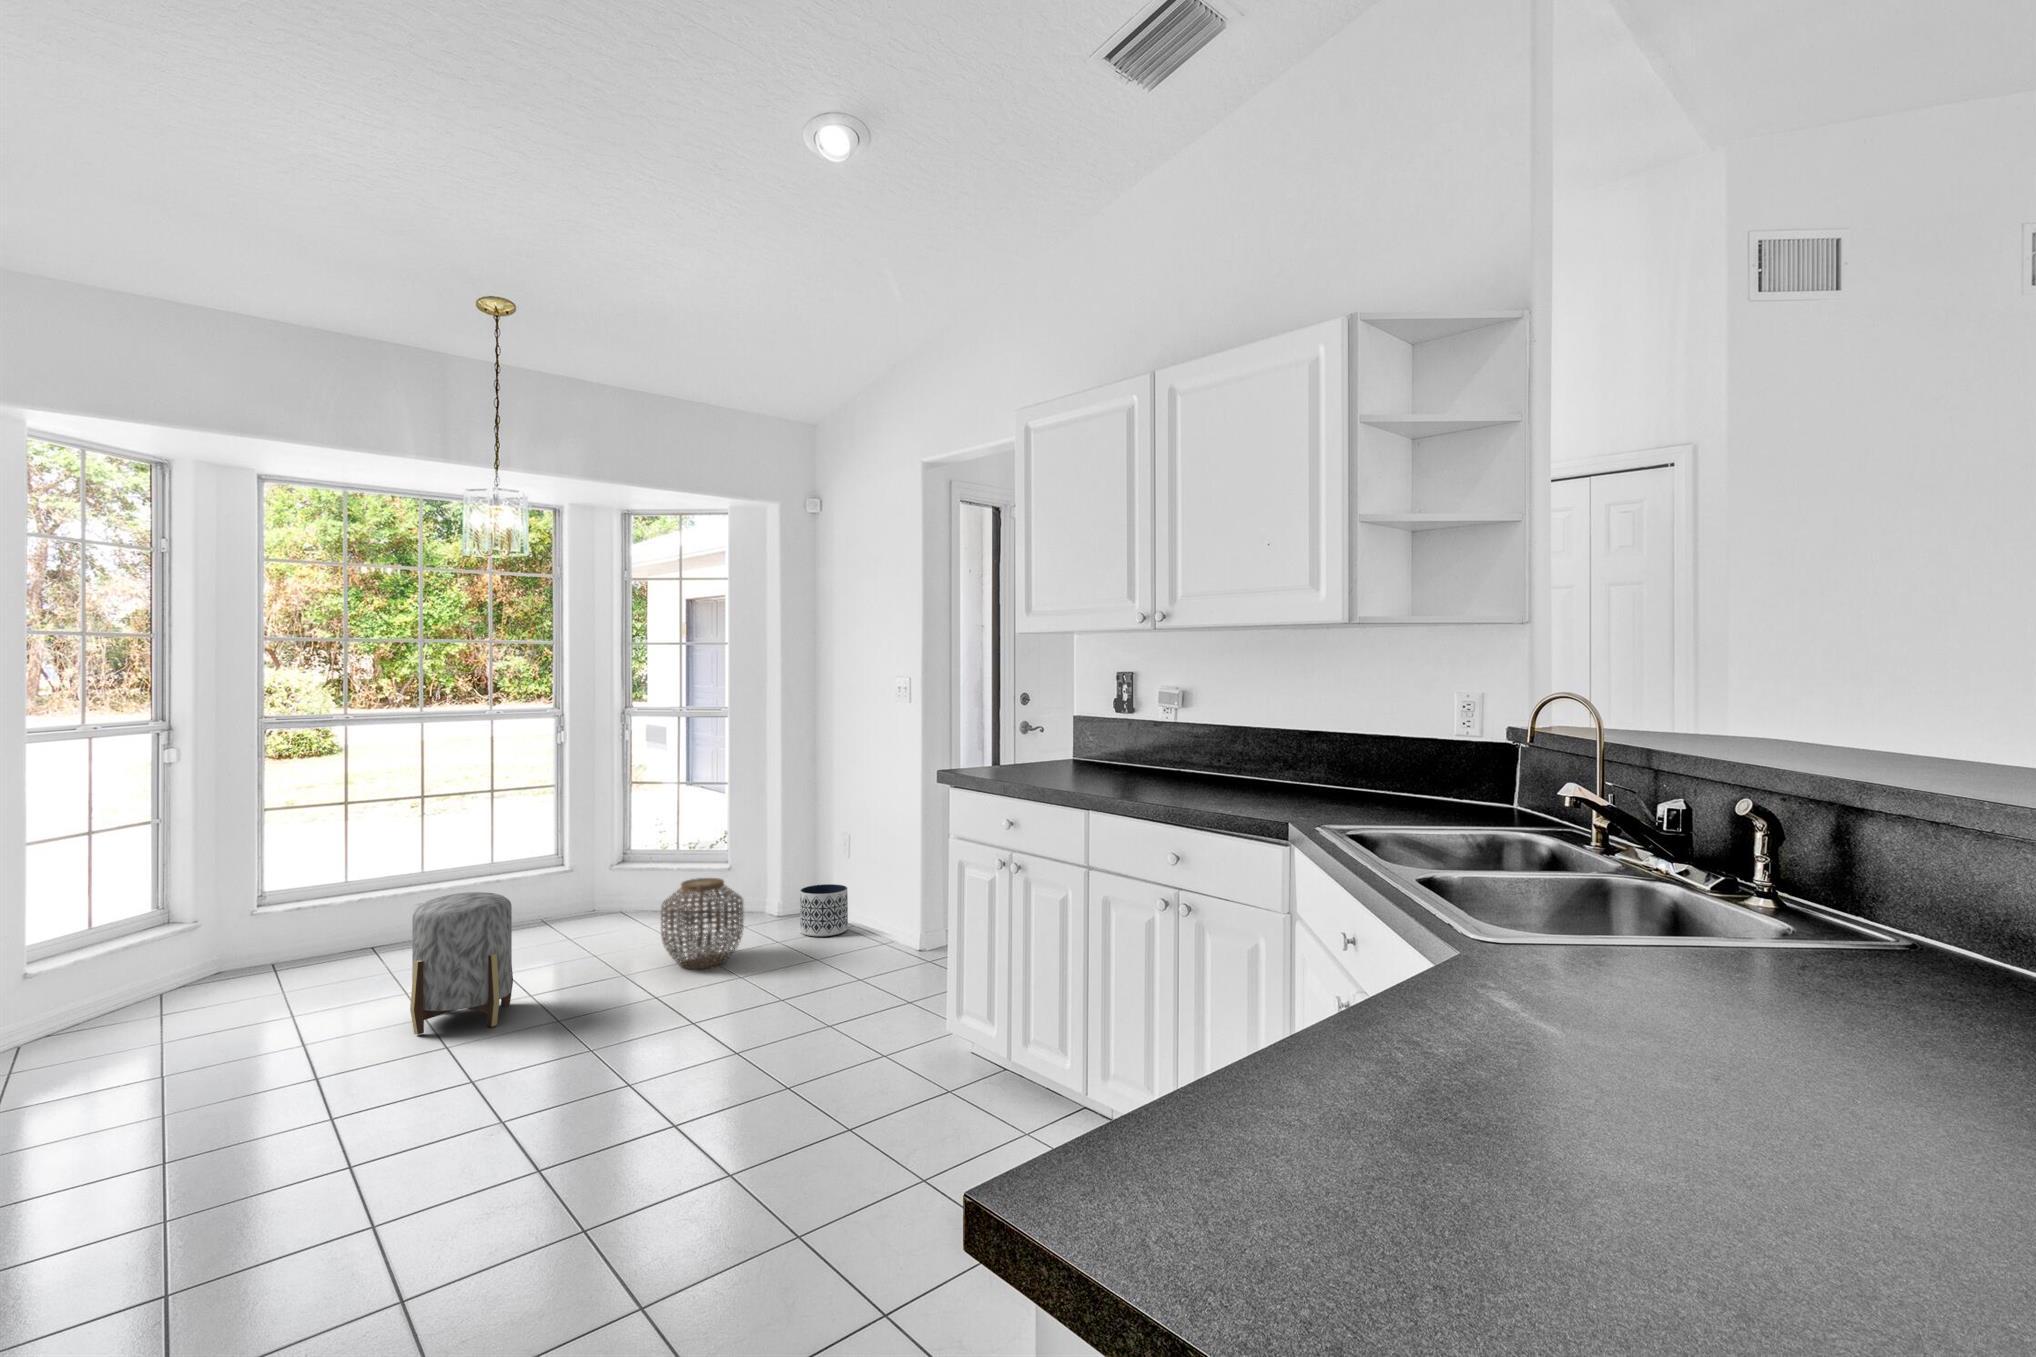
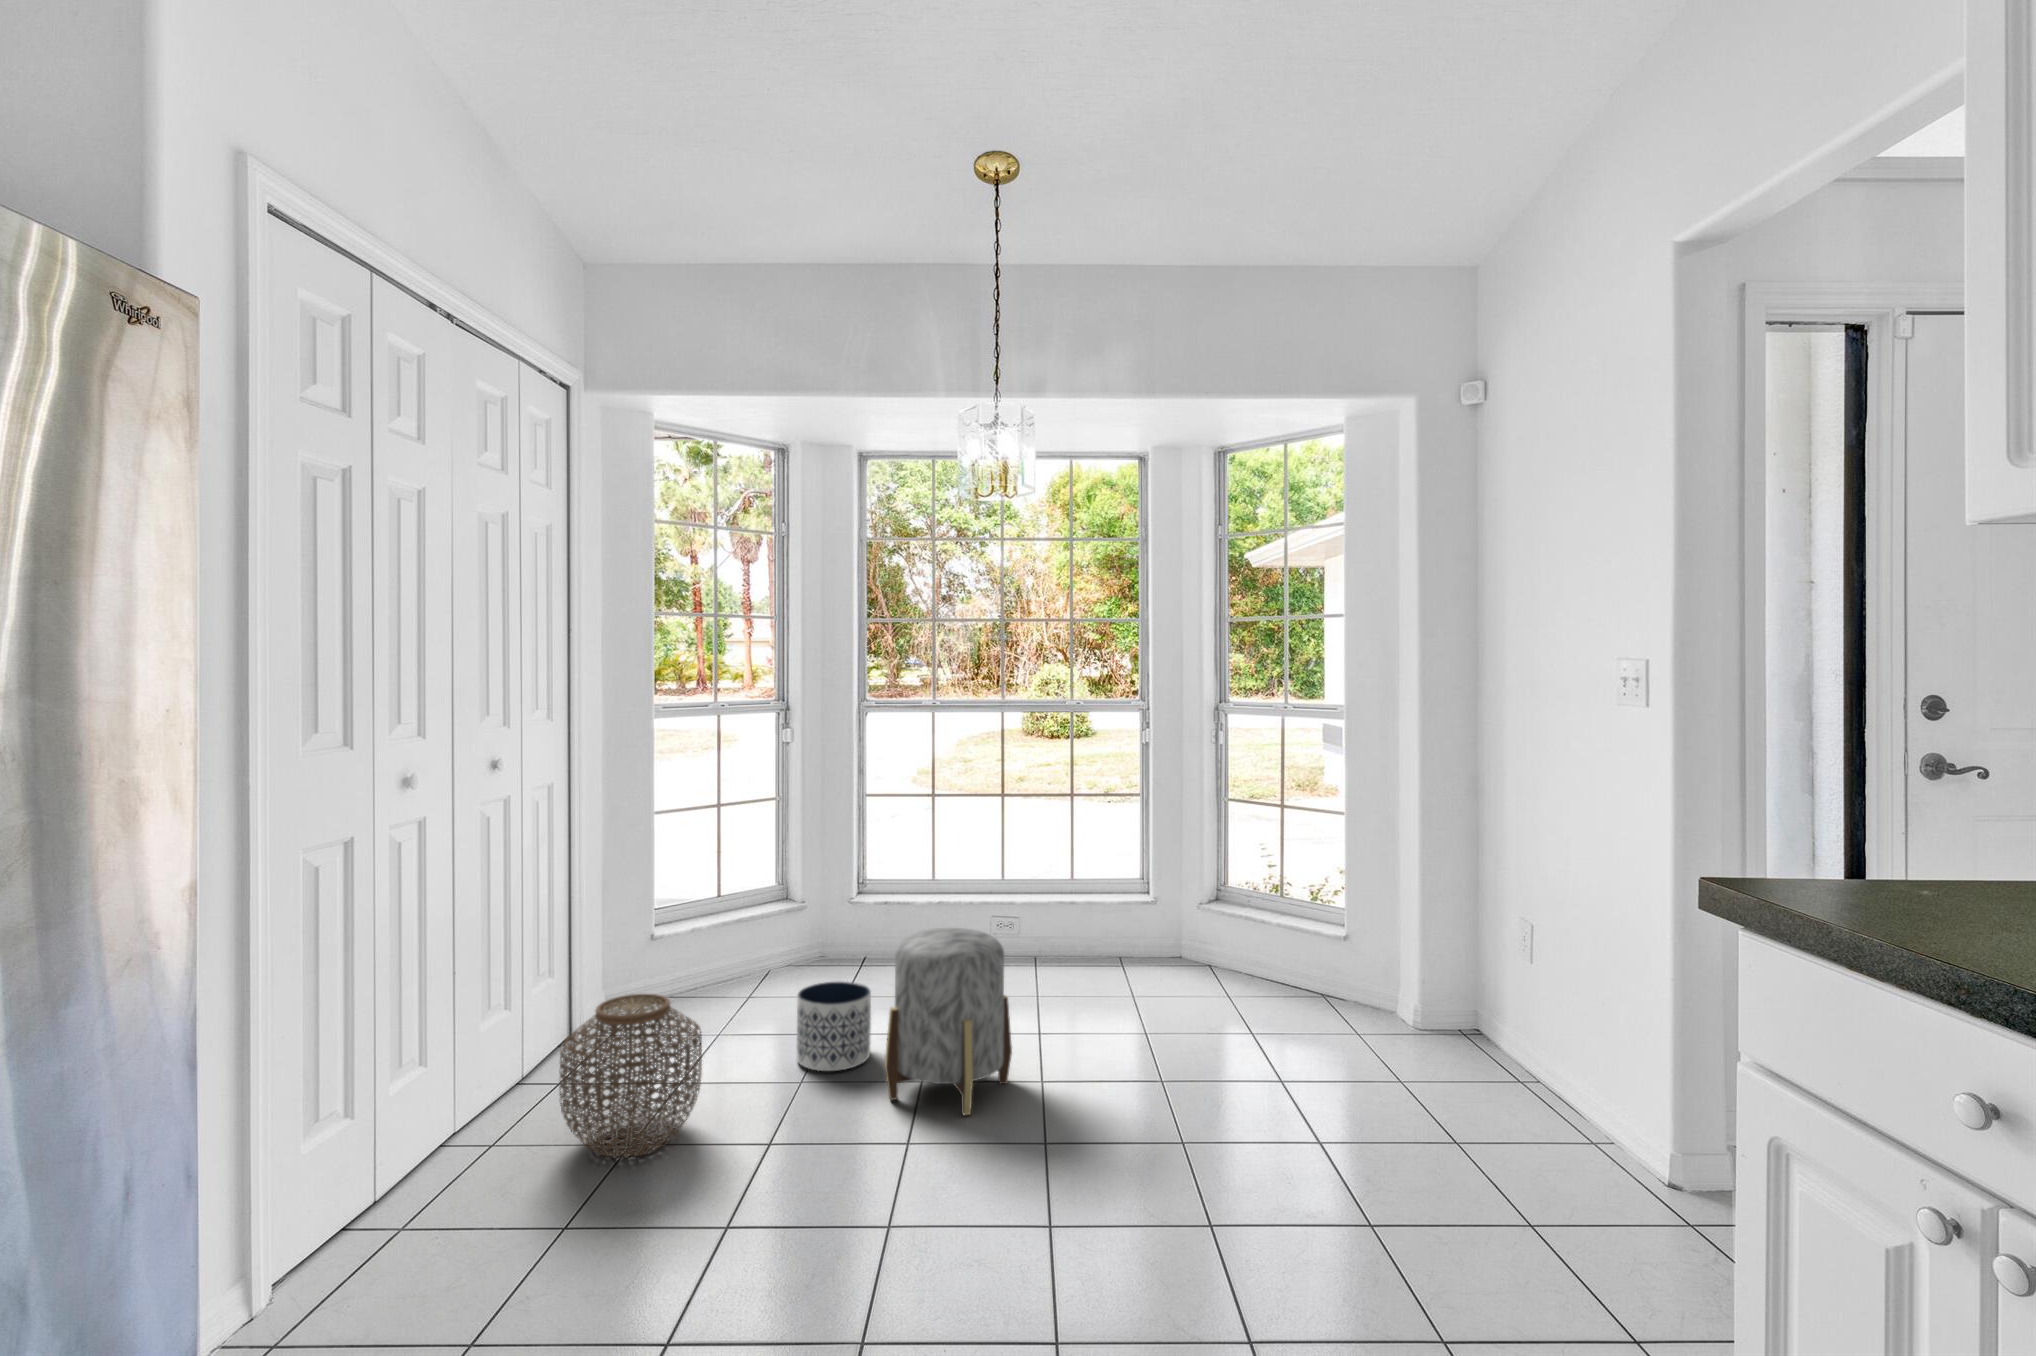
woven basket: present [661,878,744,969] -> present [560,994,702,1158]
planter: present [800,884,848,936] -> present [797,981,871,1071]

